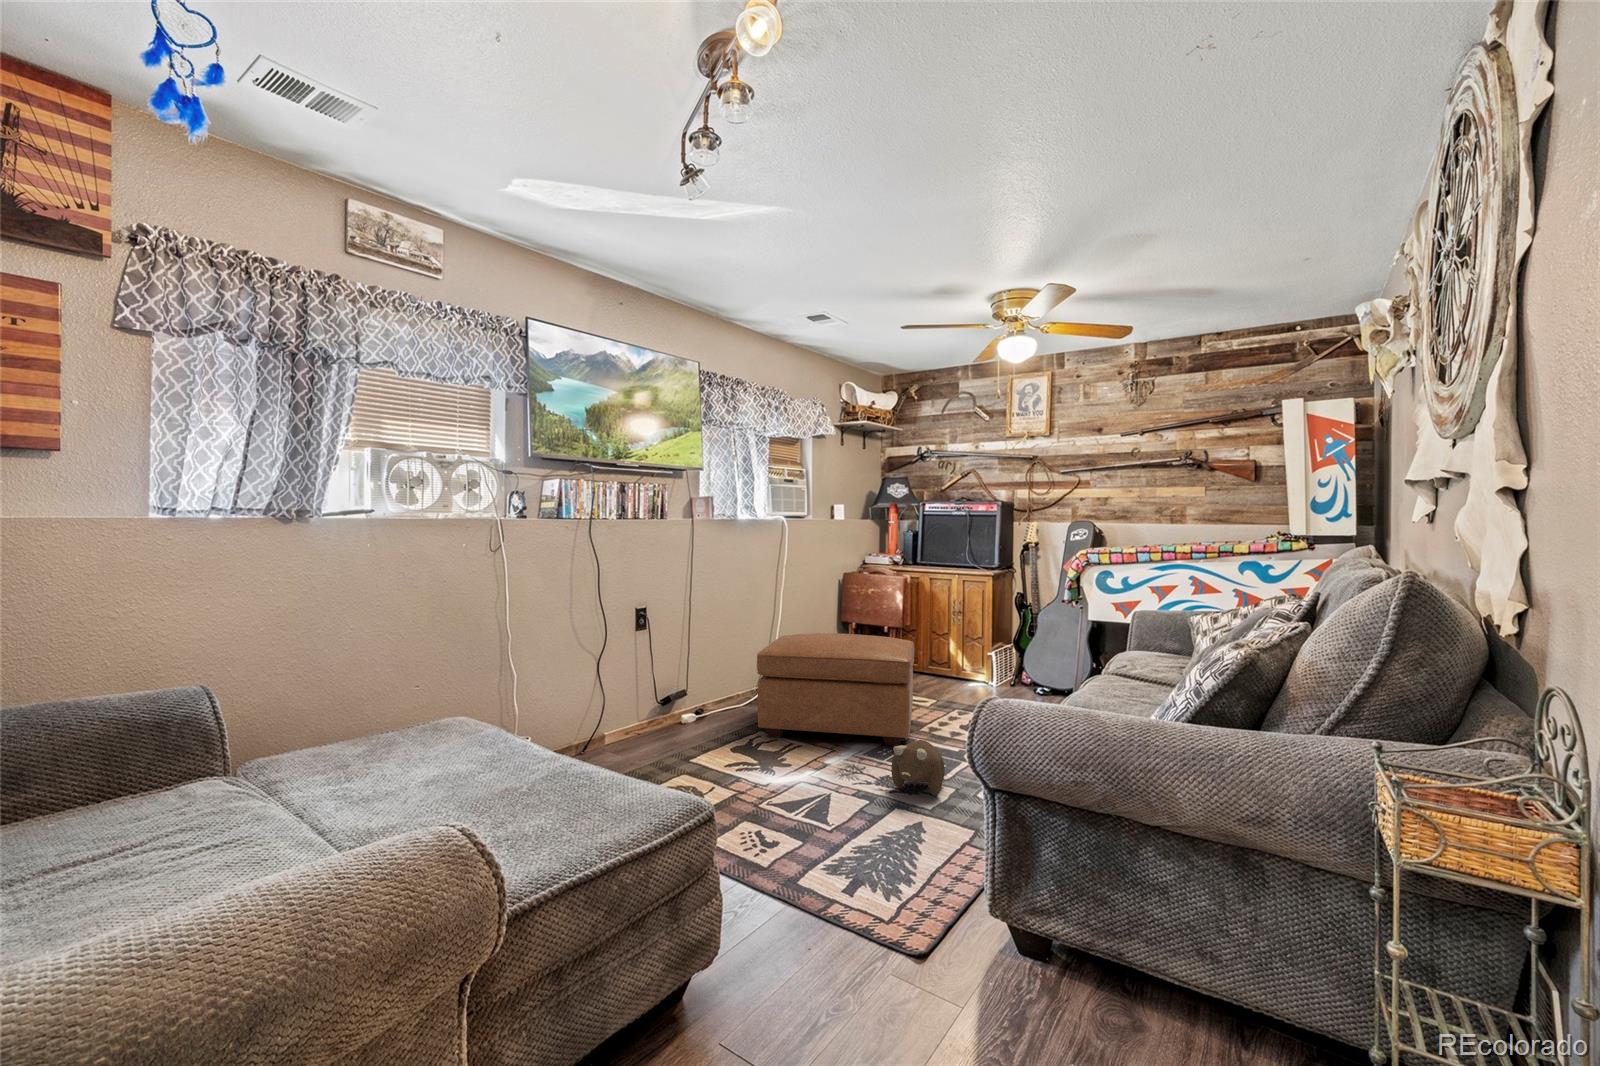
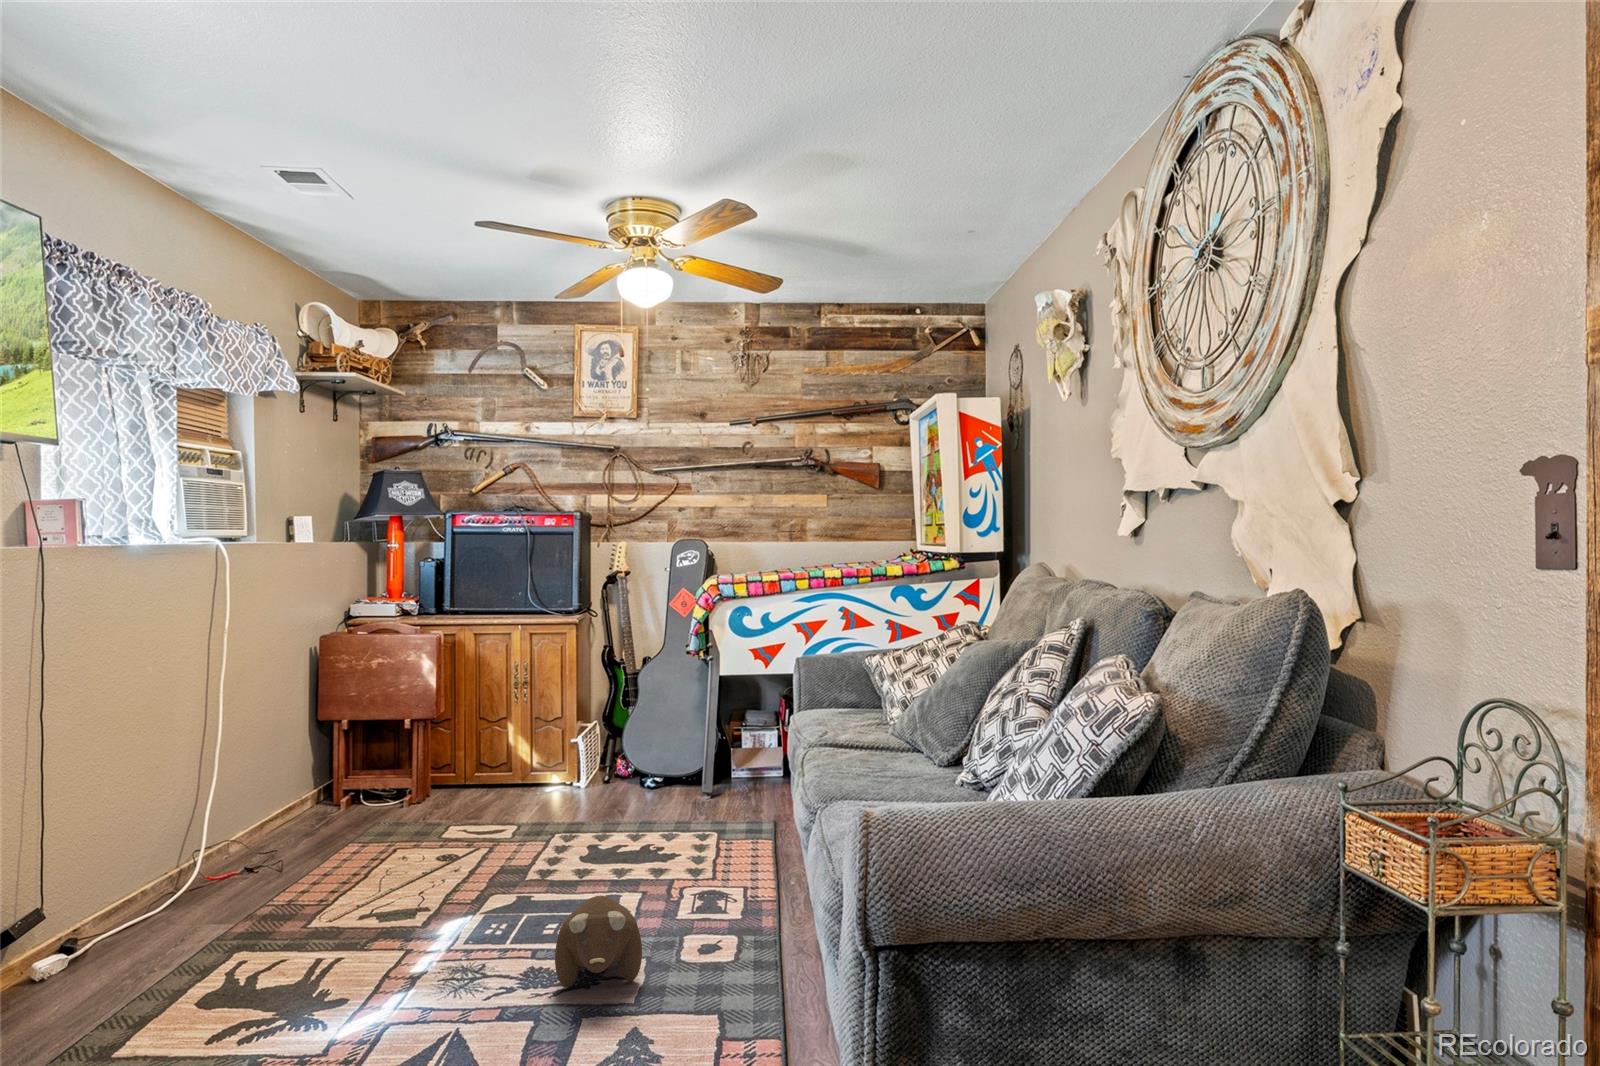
ottoman: present [757,633,914,746] -> none [225,735,531,965]

